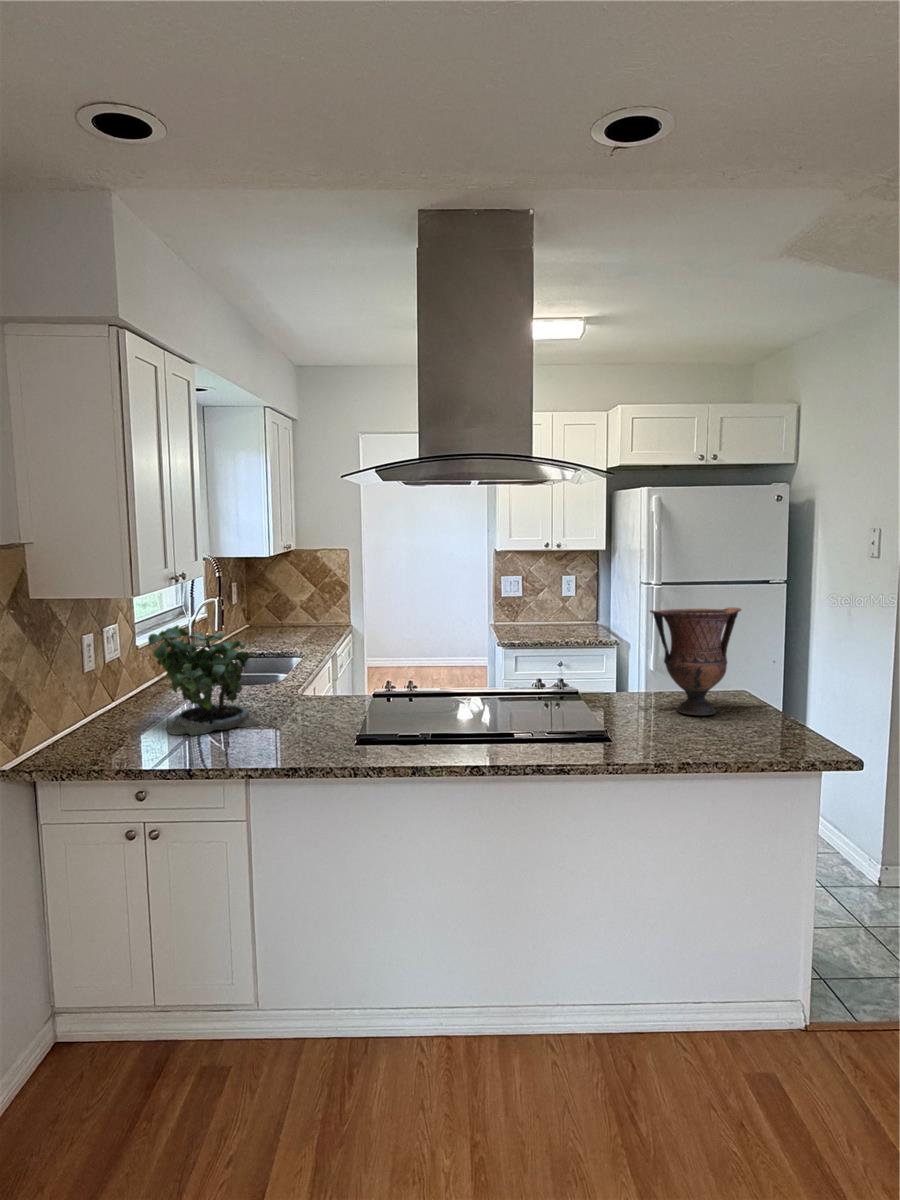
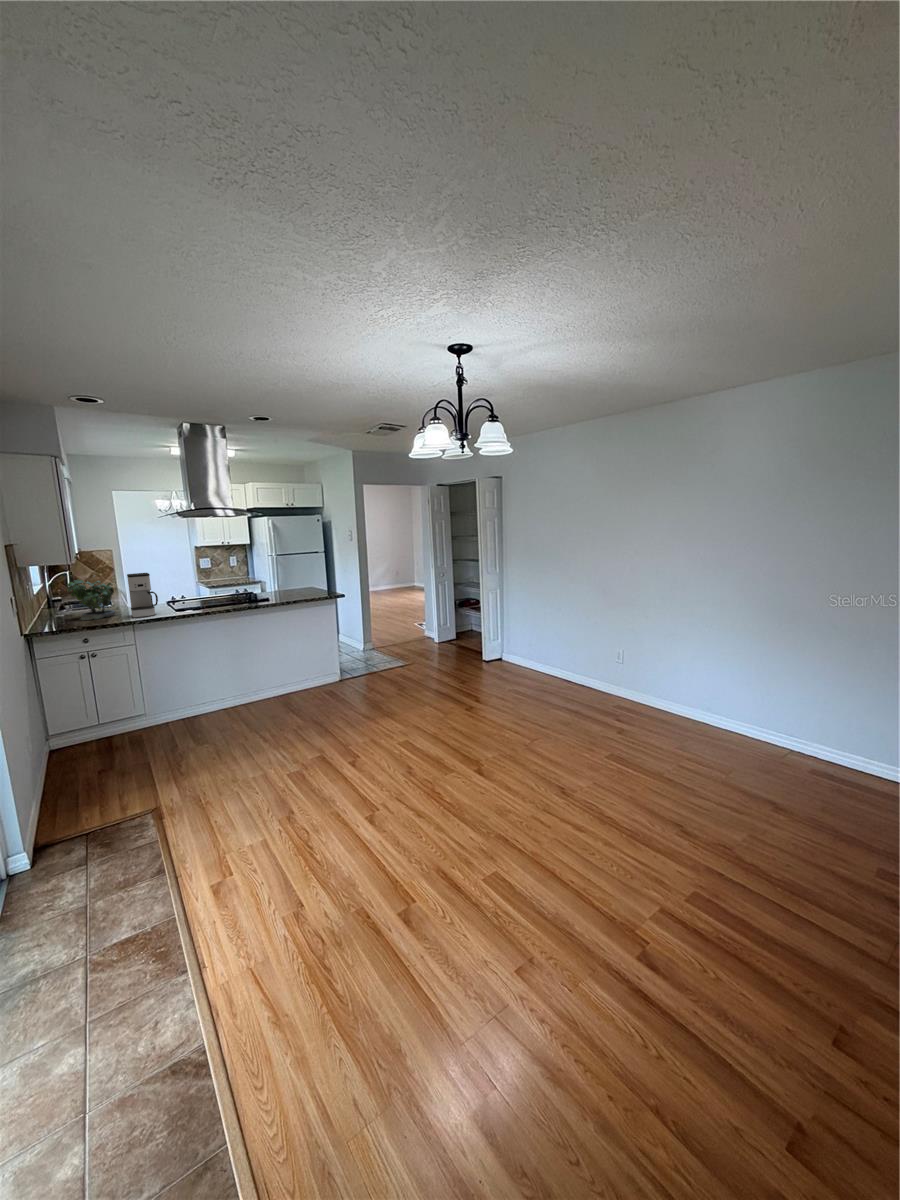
vase: present [650,608,741,715] -> none [269,559,299,594]
coffee maker: none [257,623,329,755] -> present [127,573,158,618]

